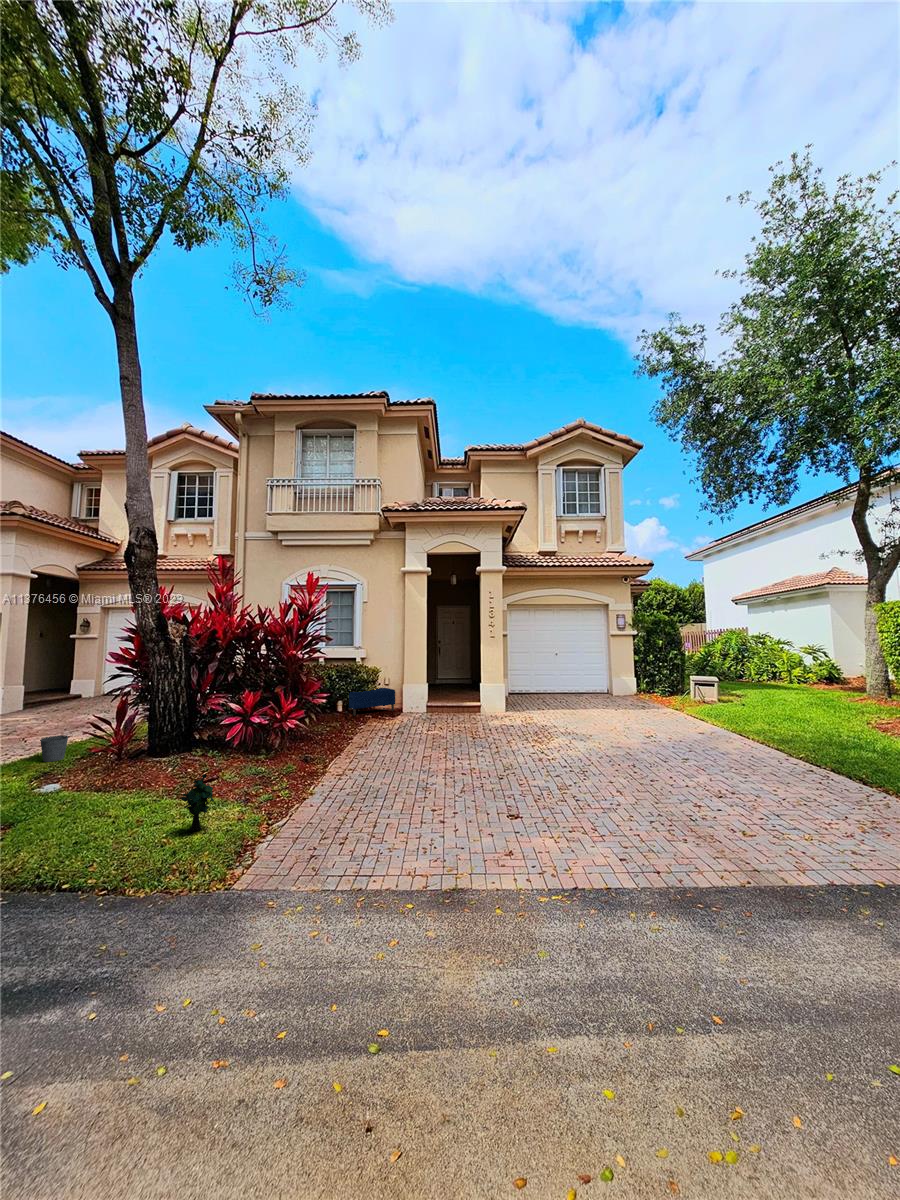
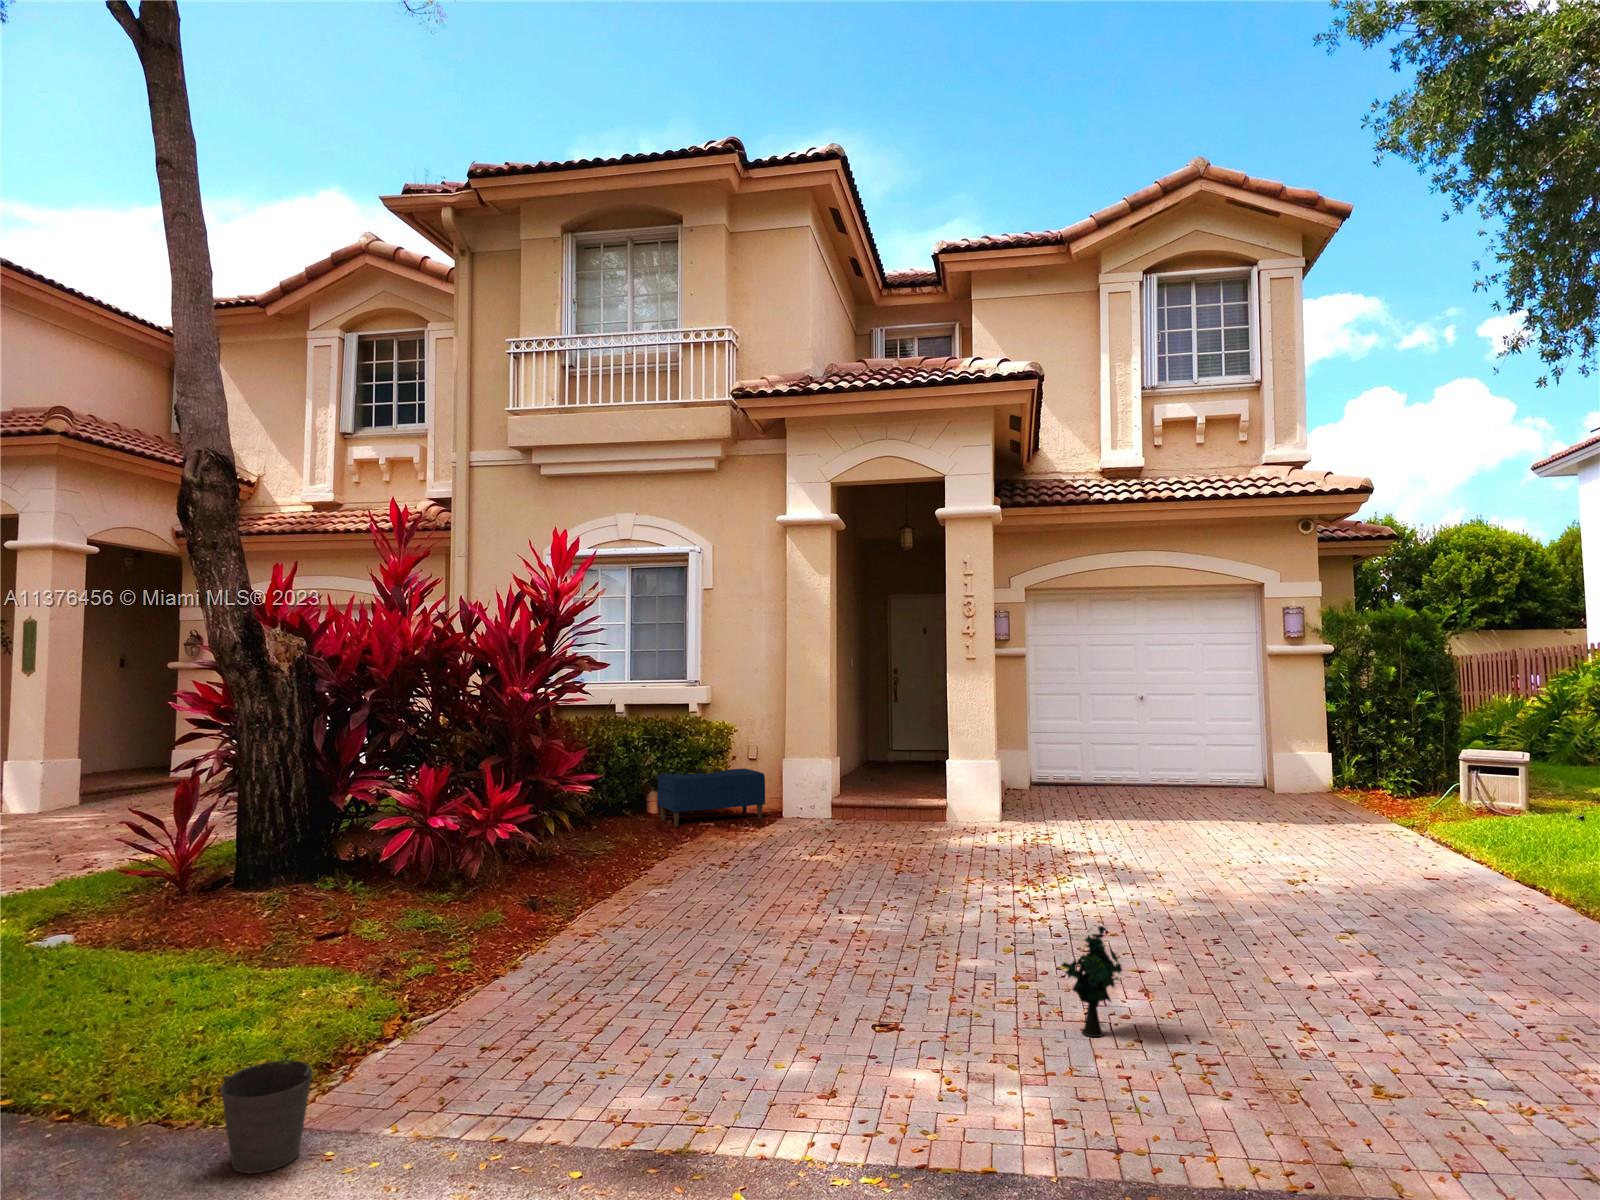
bucket: present [40,735,68,762] -> present [220,1060,313,1174]
decorative plant: present [180,774,214,832] -> present [1061,926,1122,1037]

